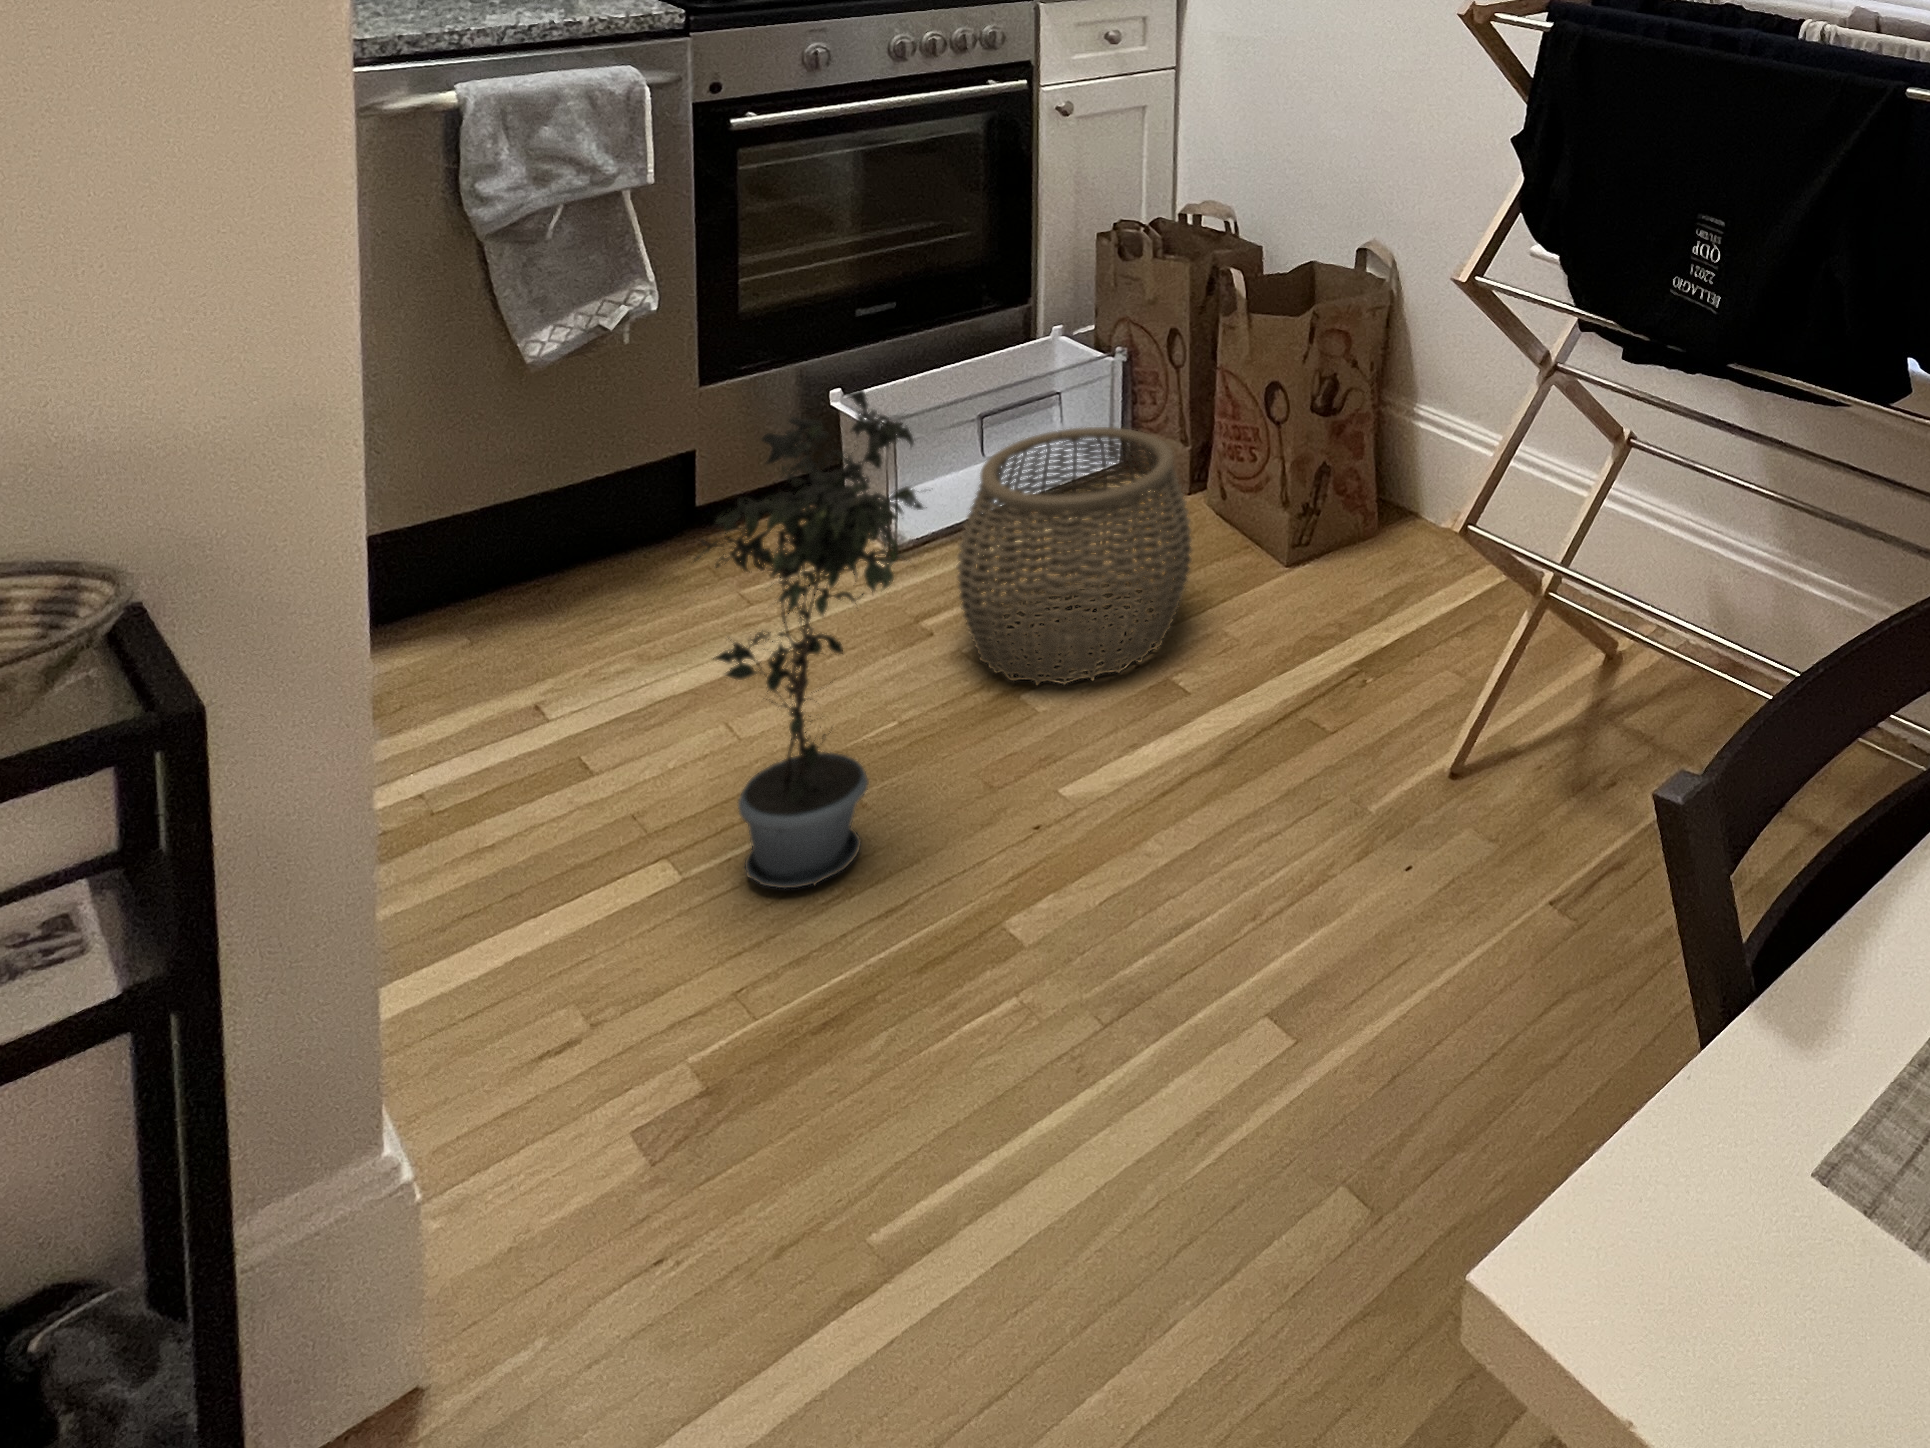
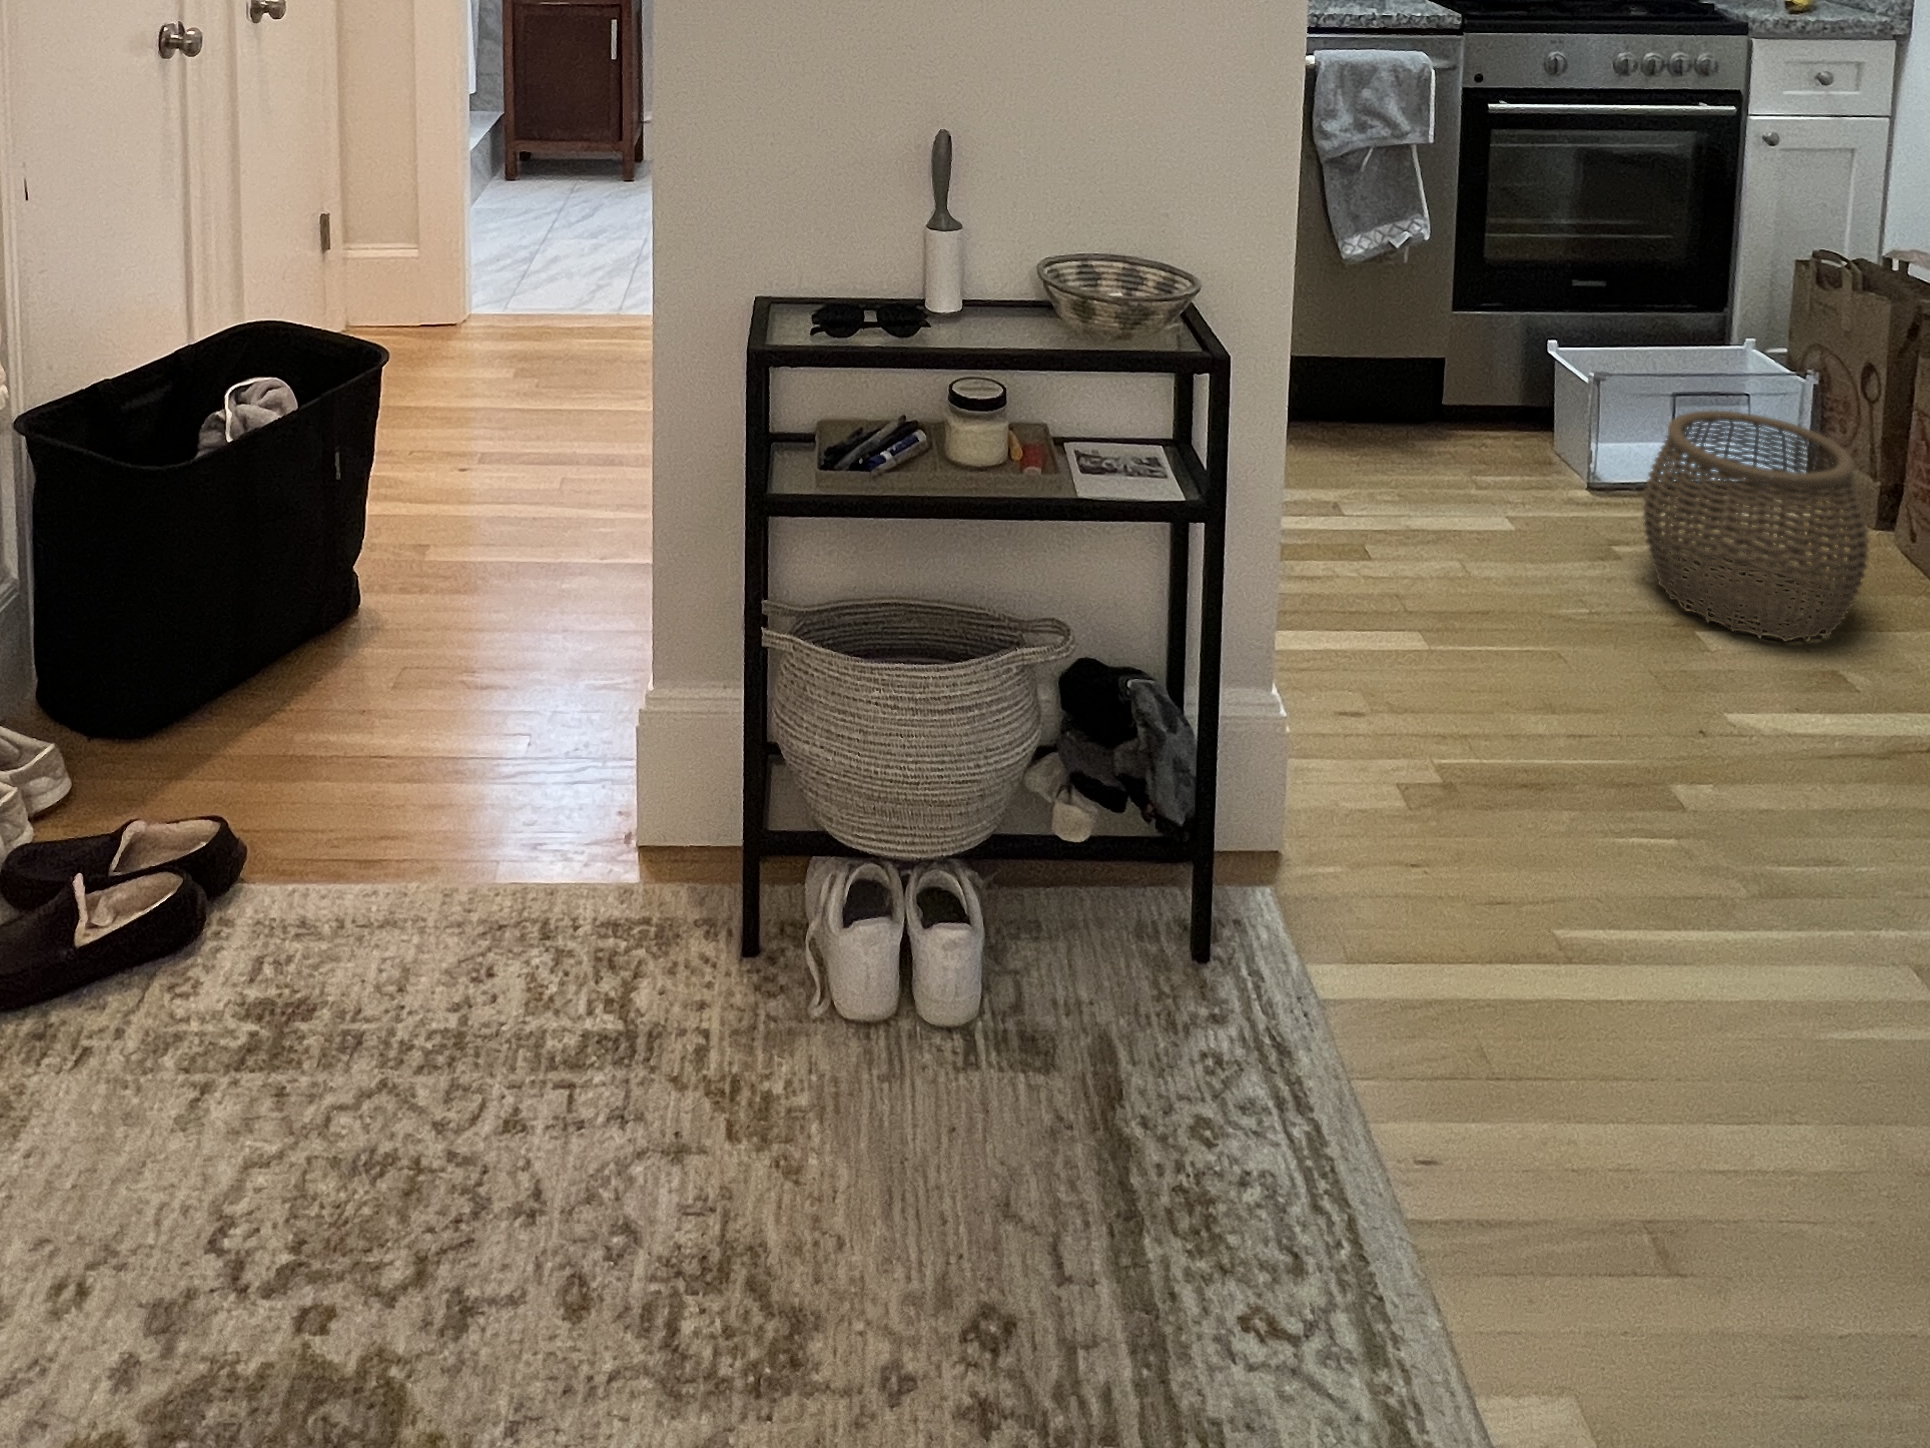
potted plant: present [687,388,927,888] -> none [1442,315,1626,689]

